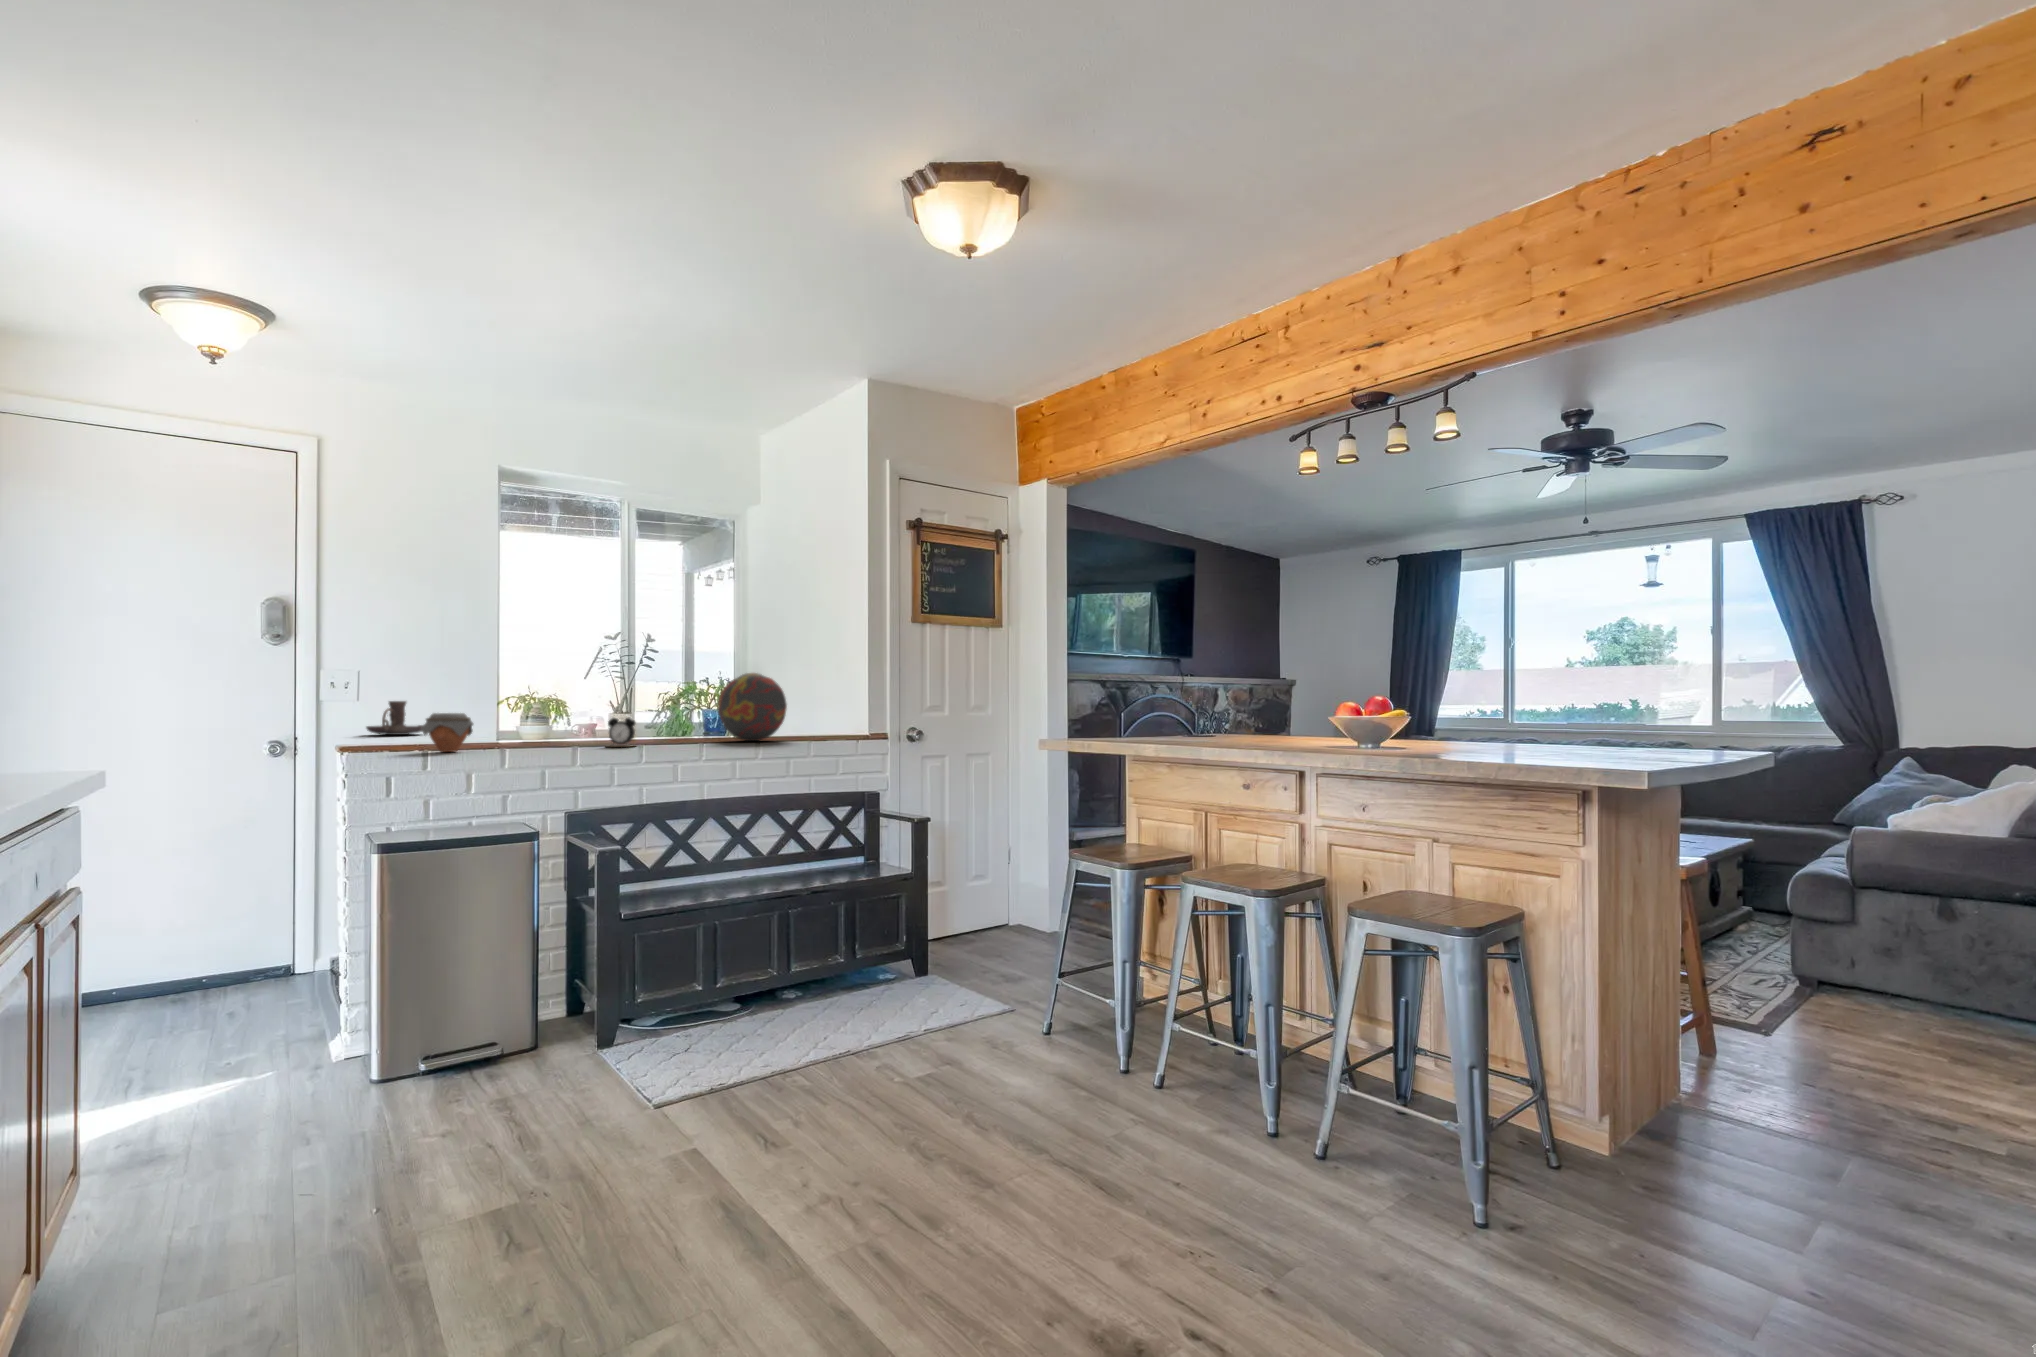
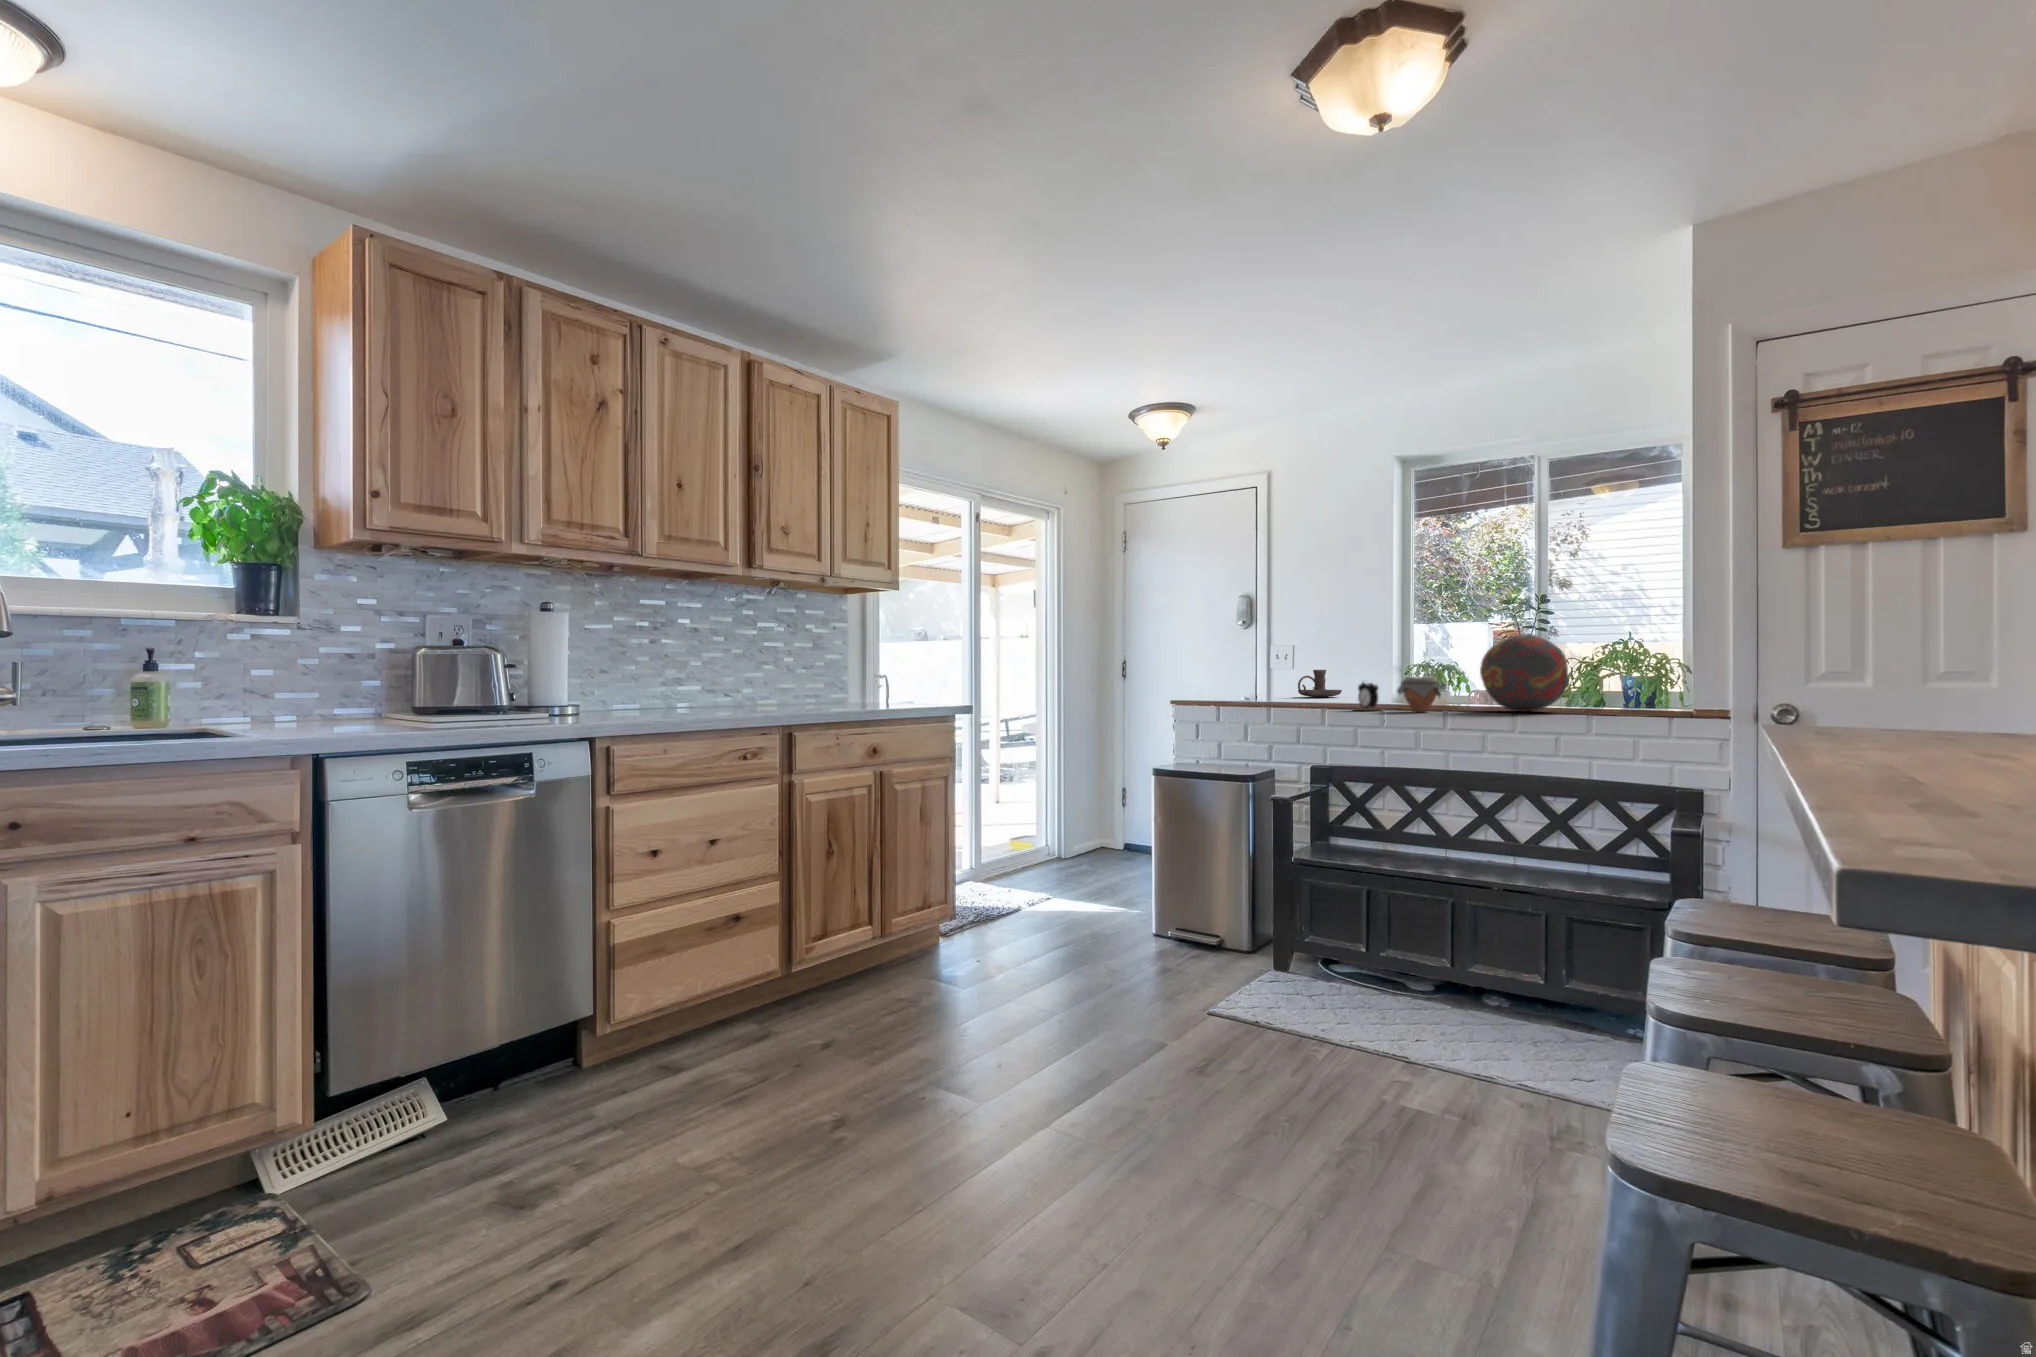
jar: present [421,713,473,752] -> present [1397,677,1441,712]

